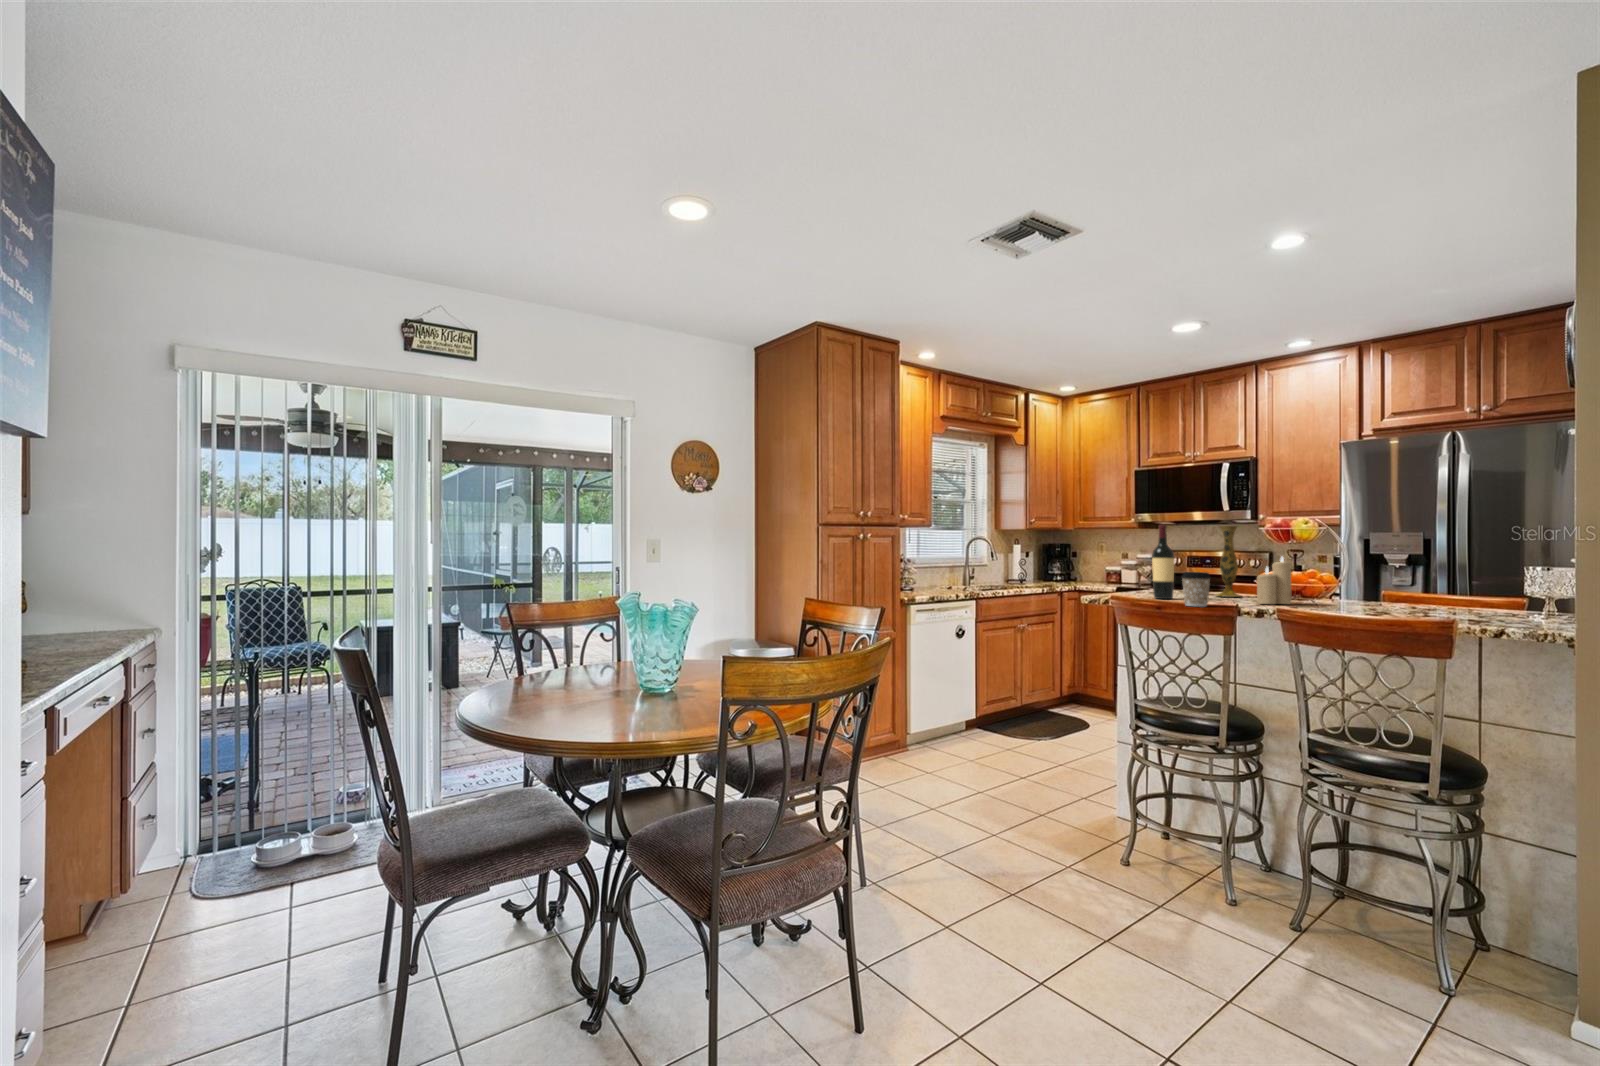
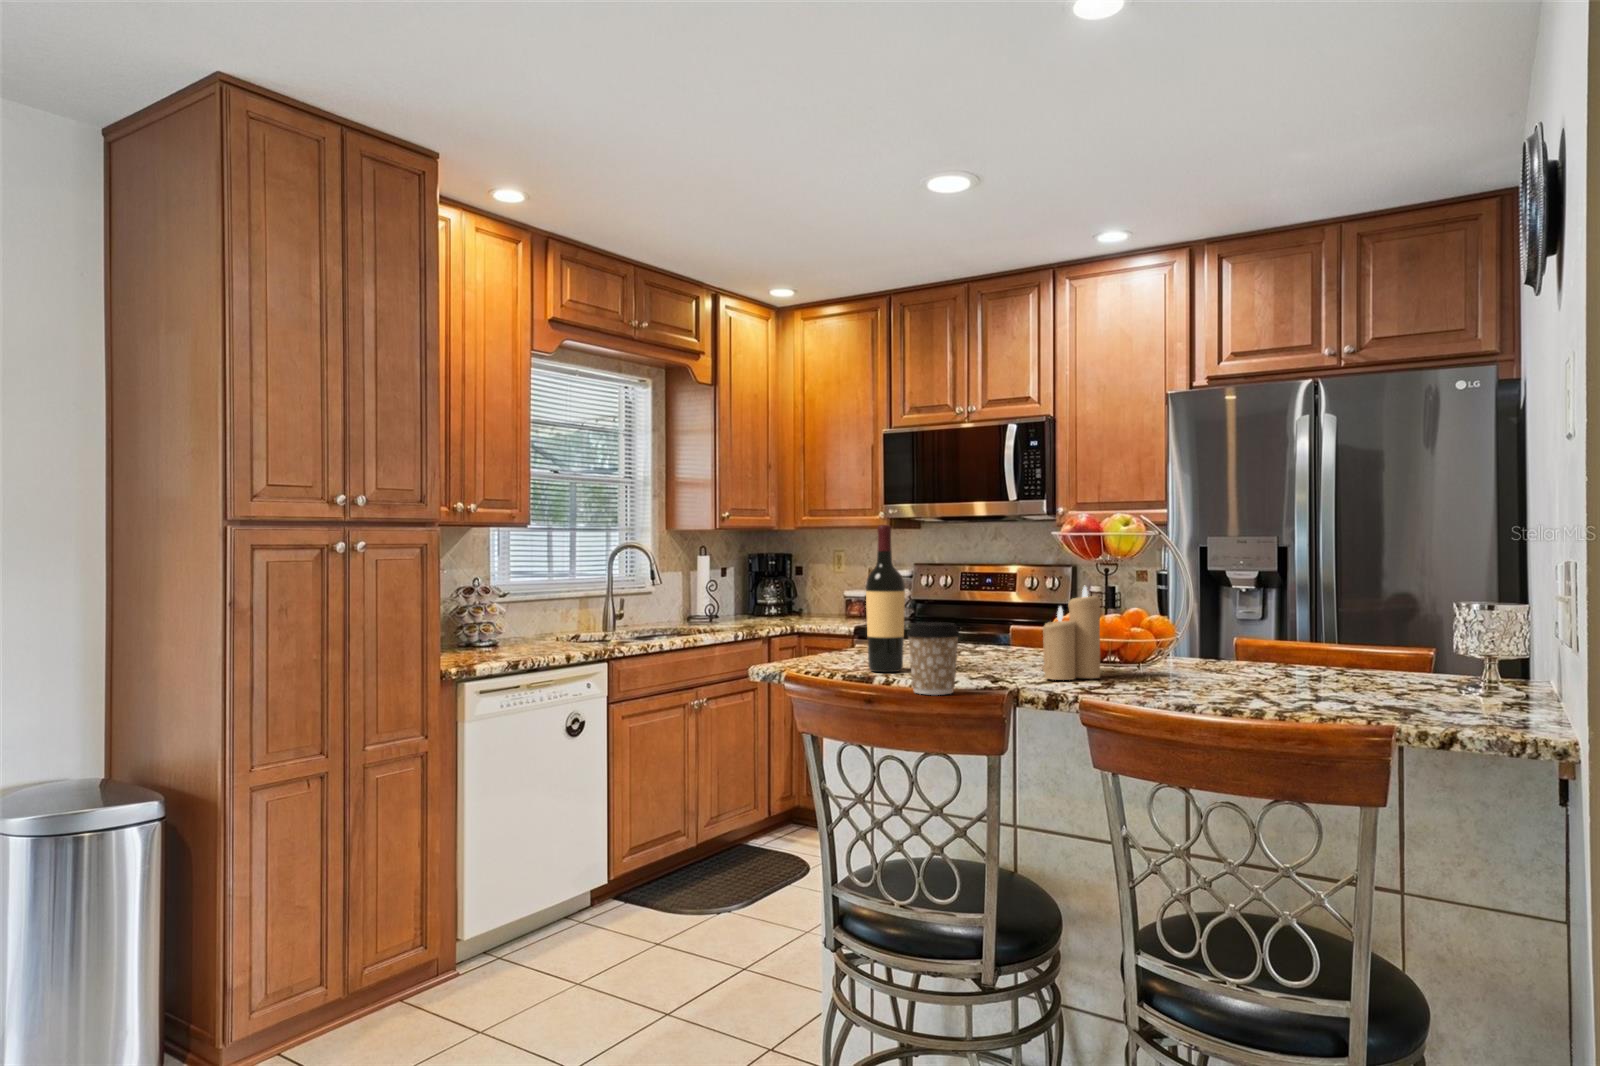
vase: present [1216,526,1241,597] -> none [978,527,1024,660]

